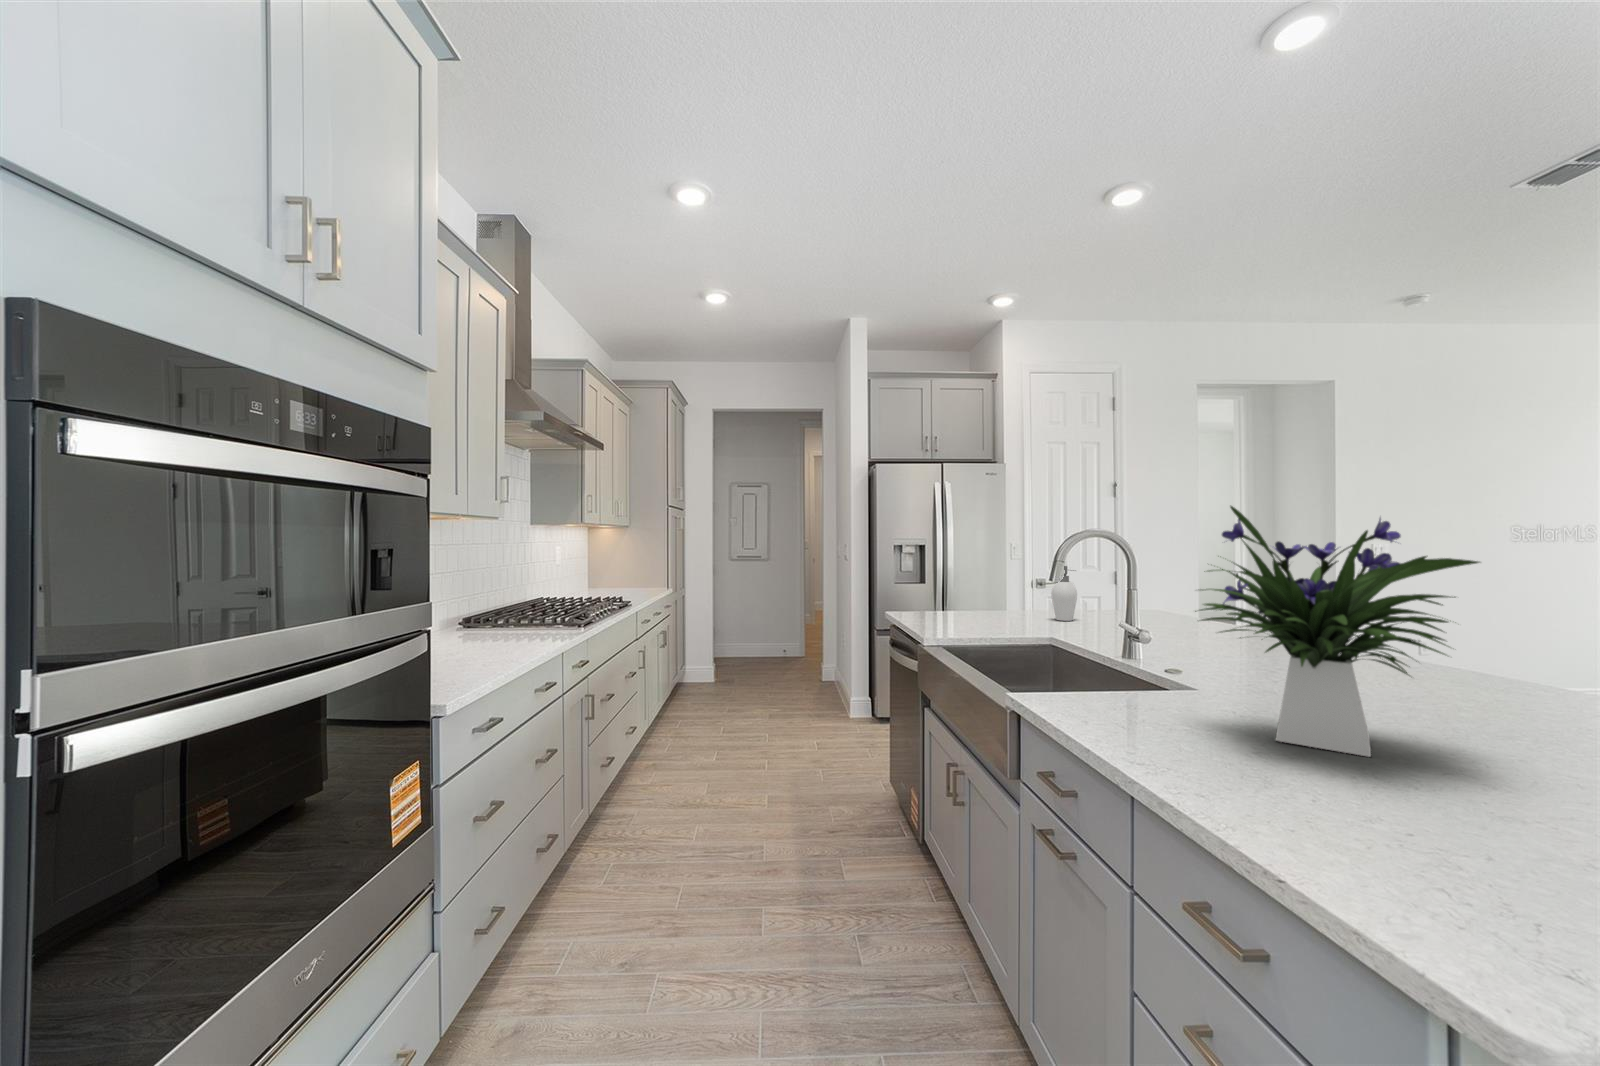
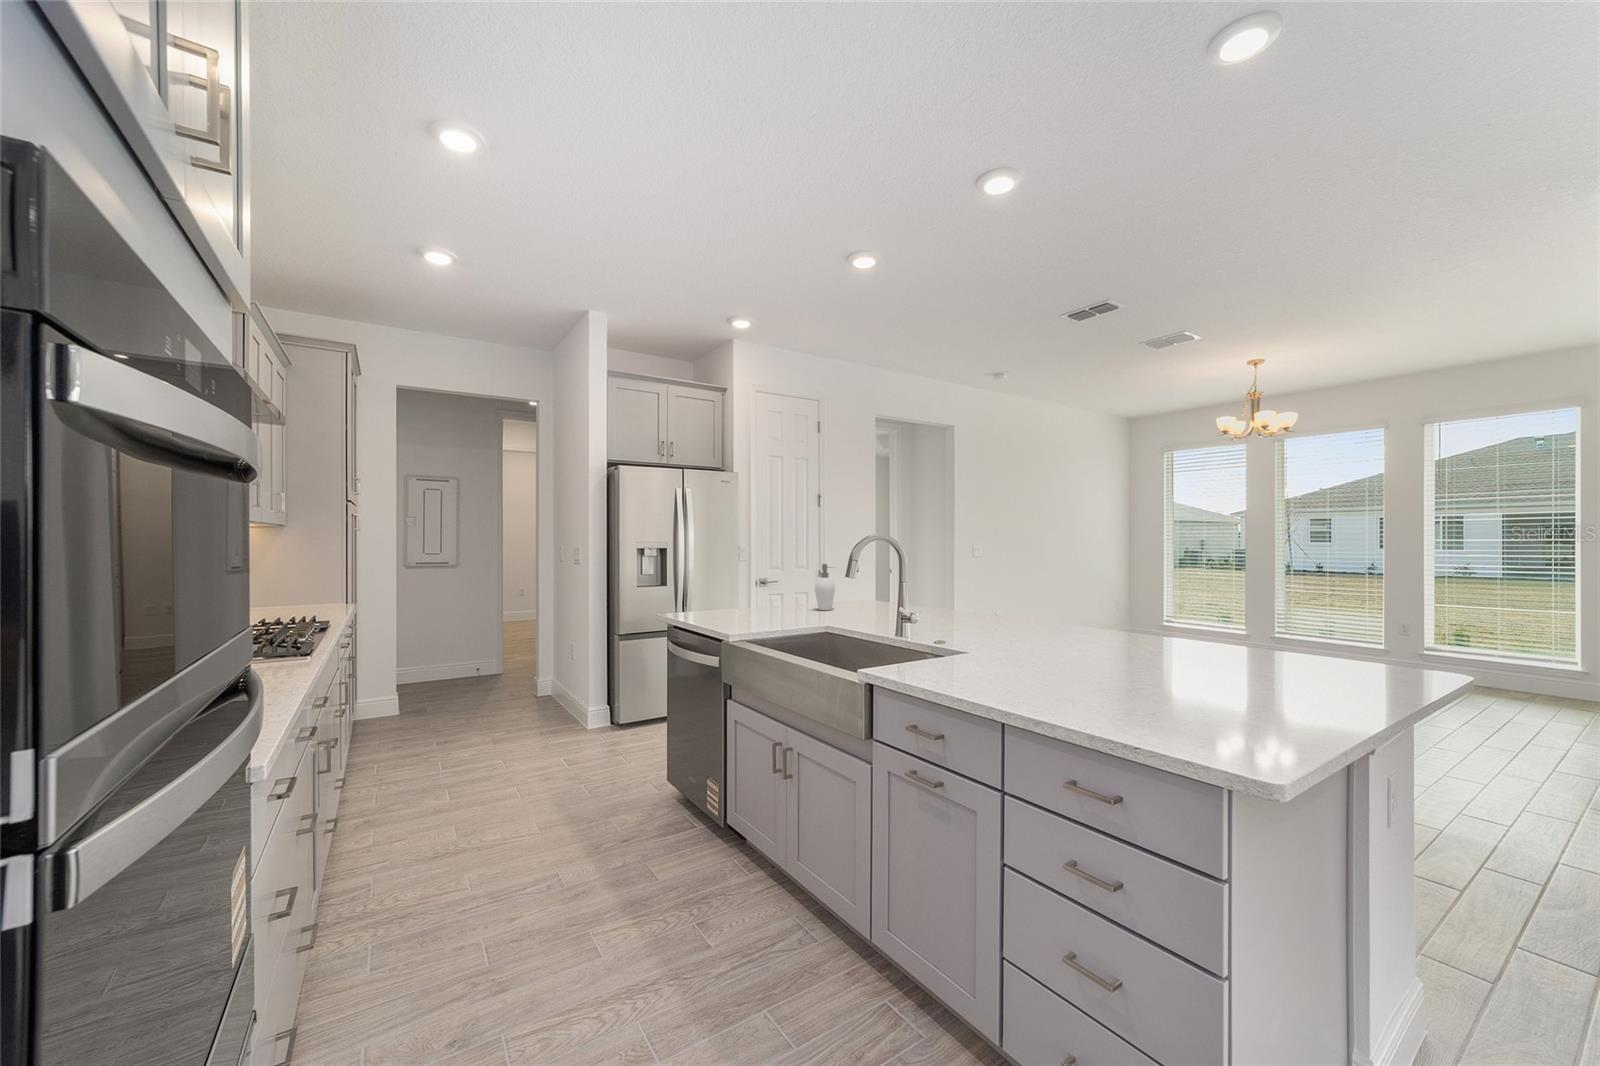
flower arrangement: present [1195,506,1479,757] -> none [990,518,1147,677]

